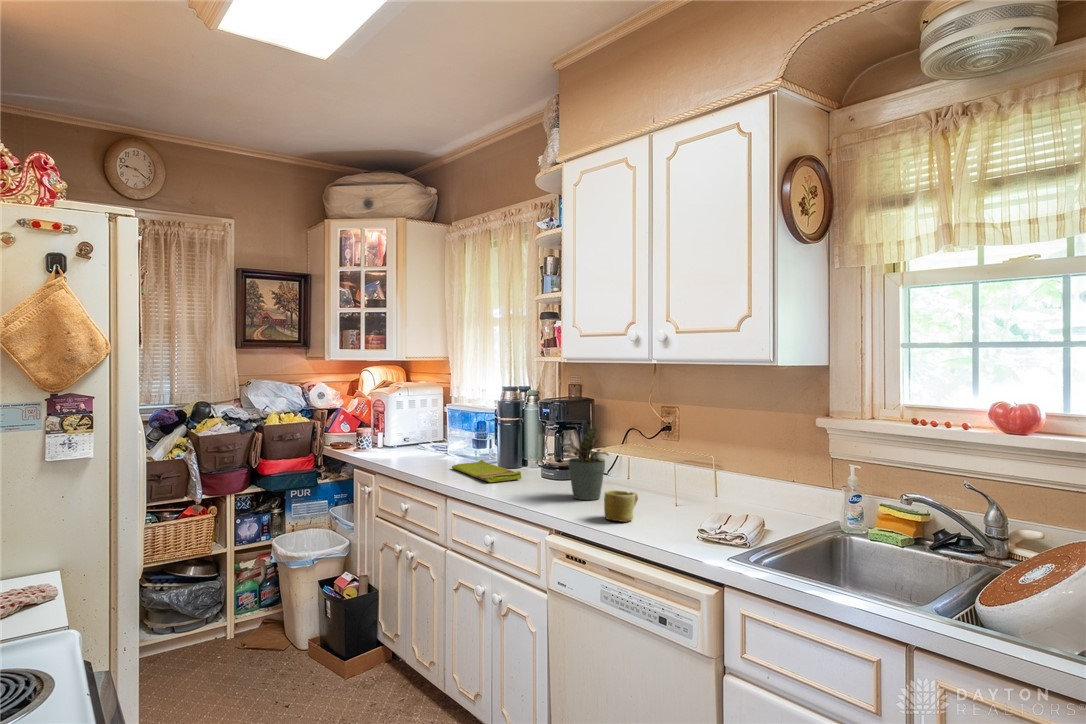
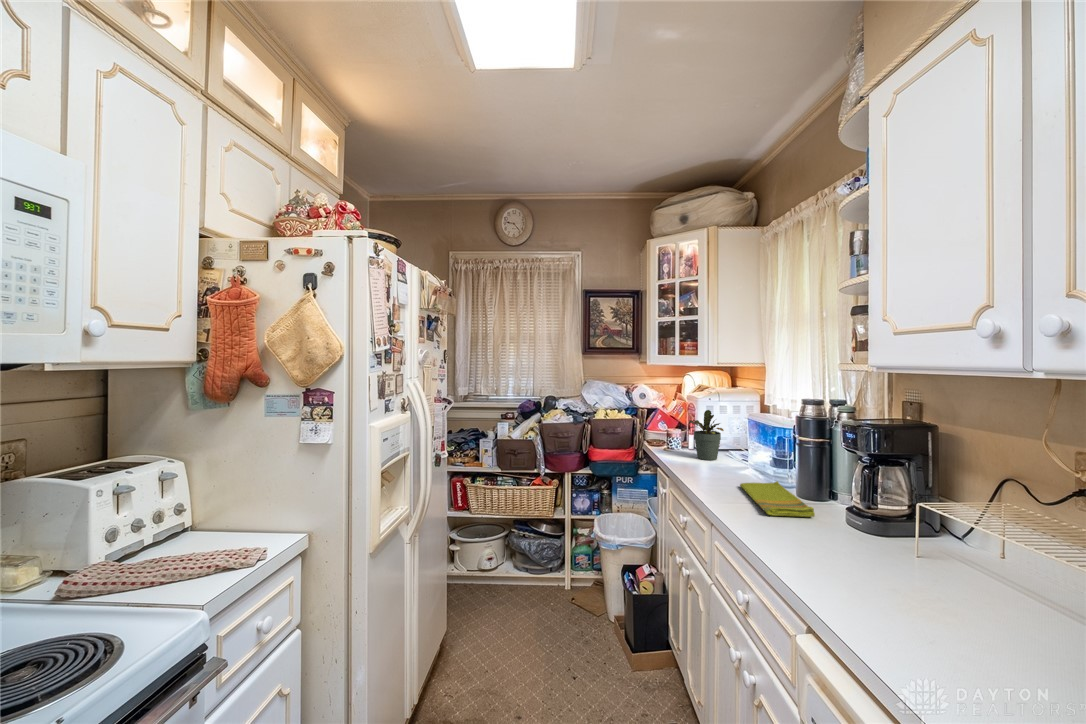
potted plant: present [561,427,609,500] -> present [689,410,724,460]
mug: present [604,490,638,522] -> none [906,583,978,645]

